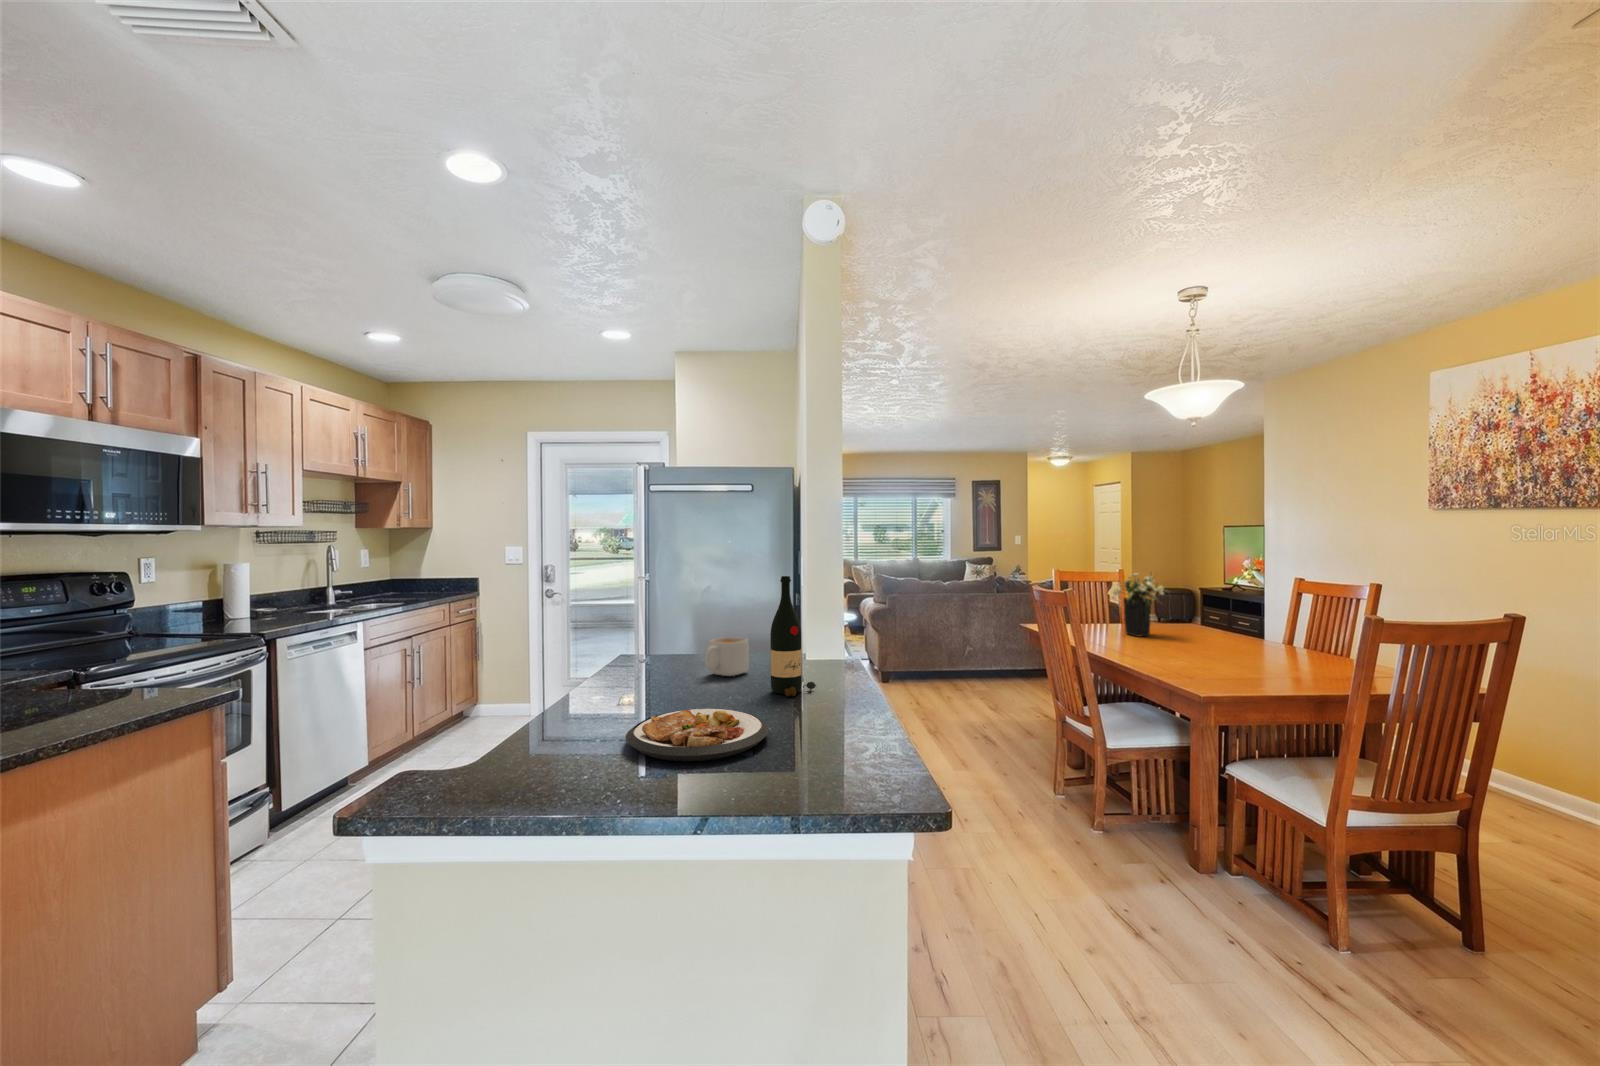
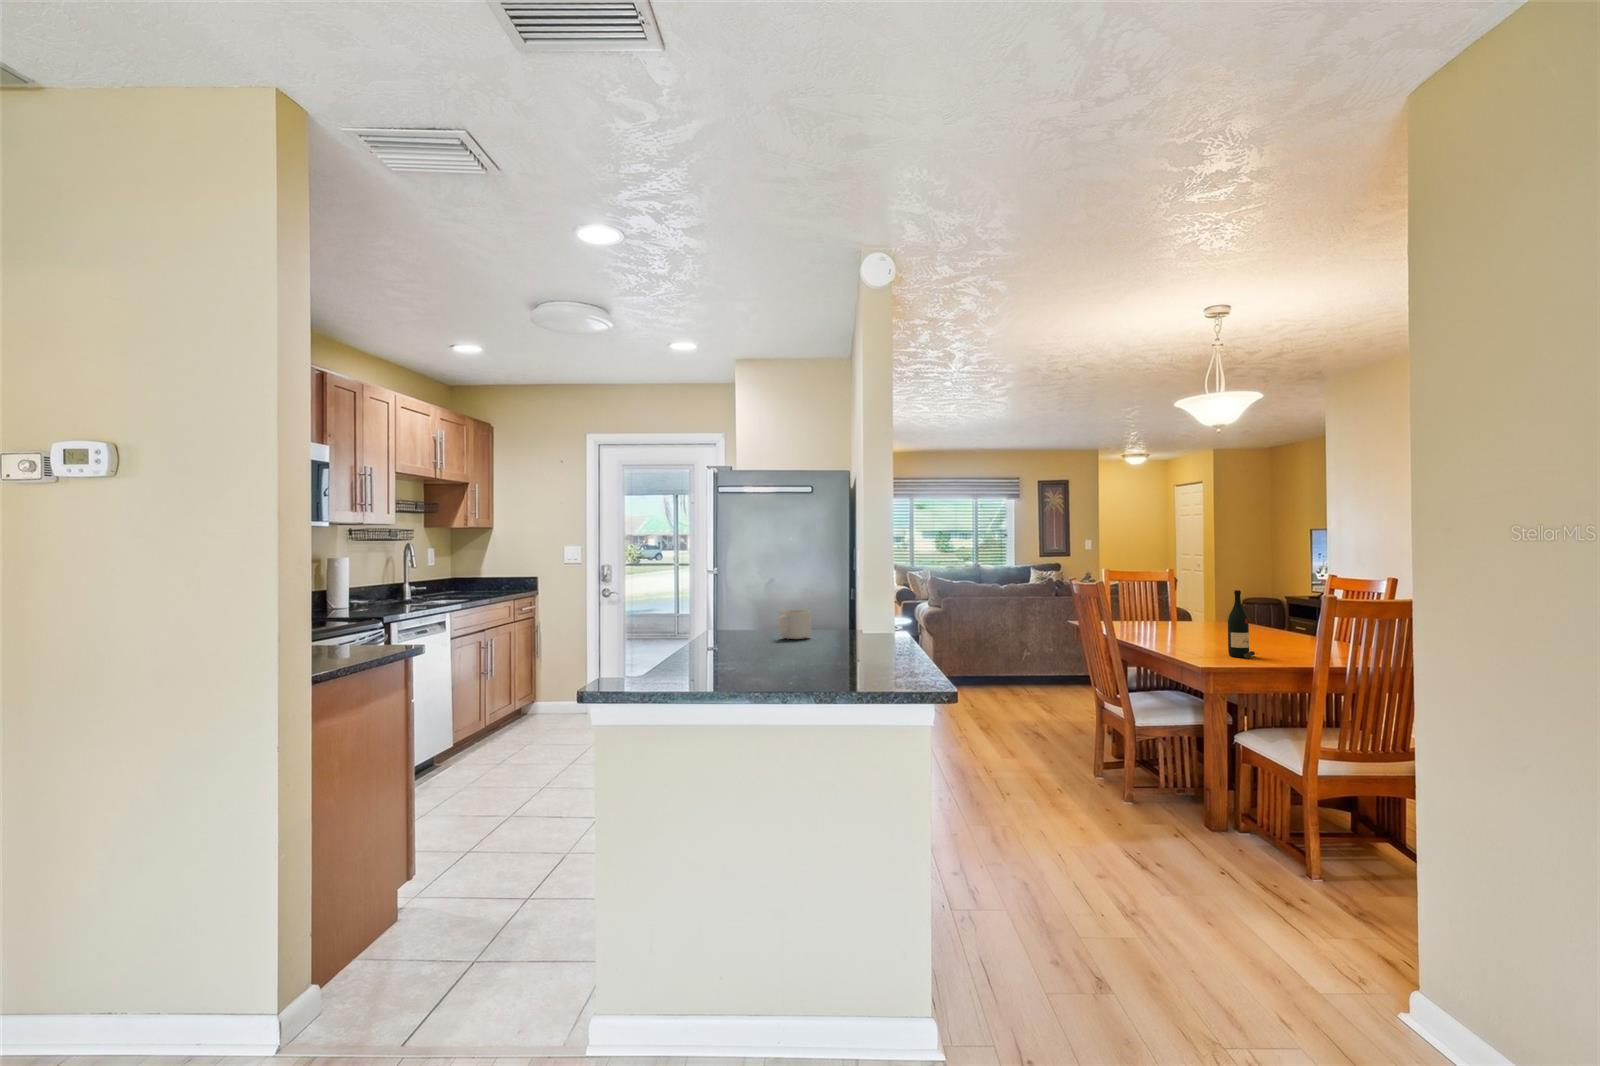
flower arrangement: present [1112,574,1163,636] -> none [1151,568,1208,631]
wine bottle: present [770,576,816,696] -> present [1228,590,1255,658]
plate: present [626,709,769,761] -> none [736,645,834,671]

